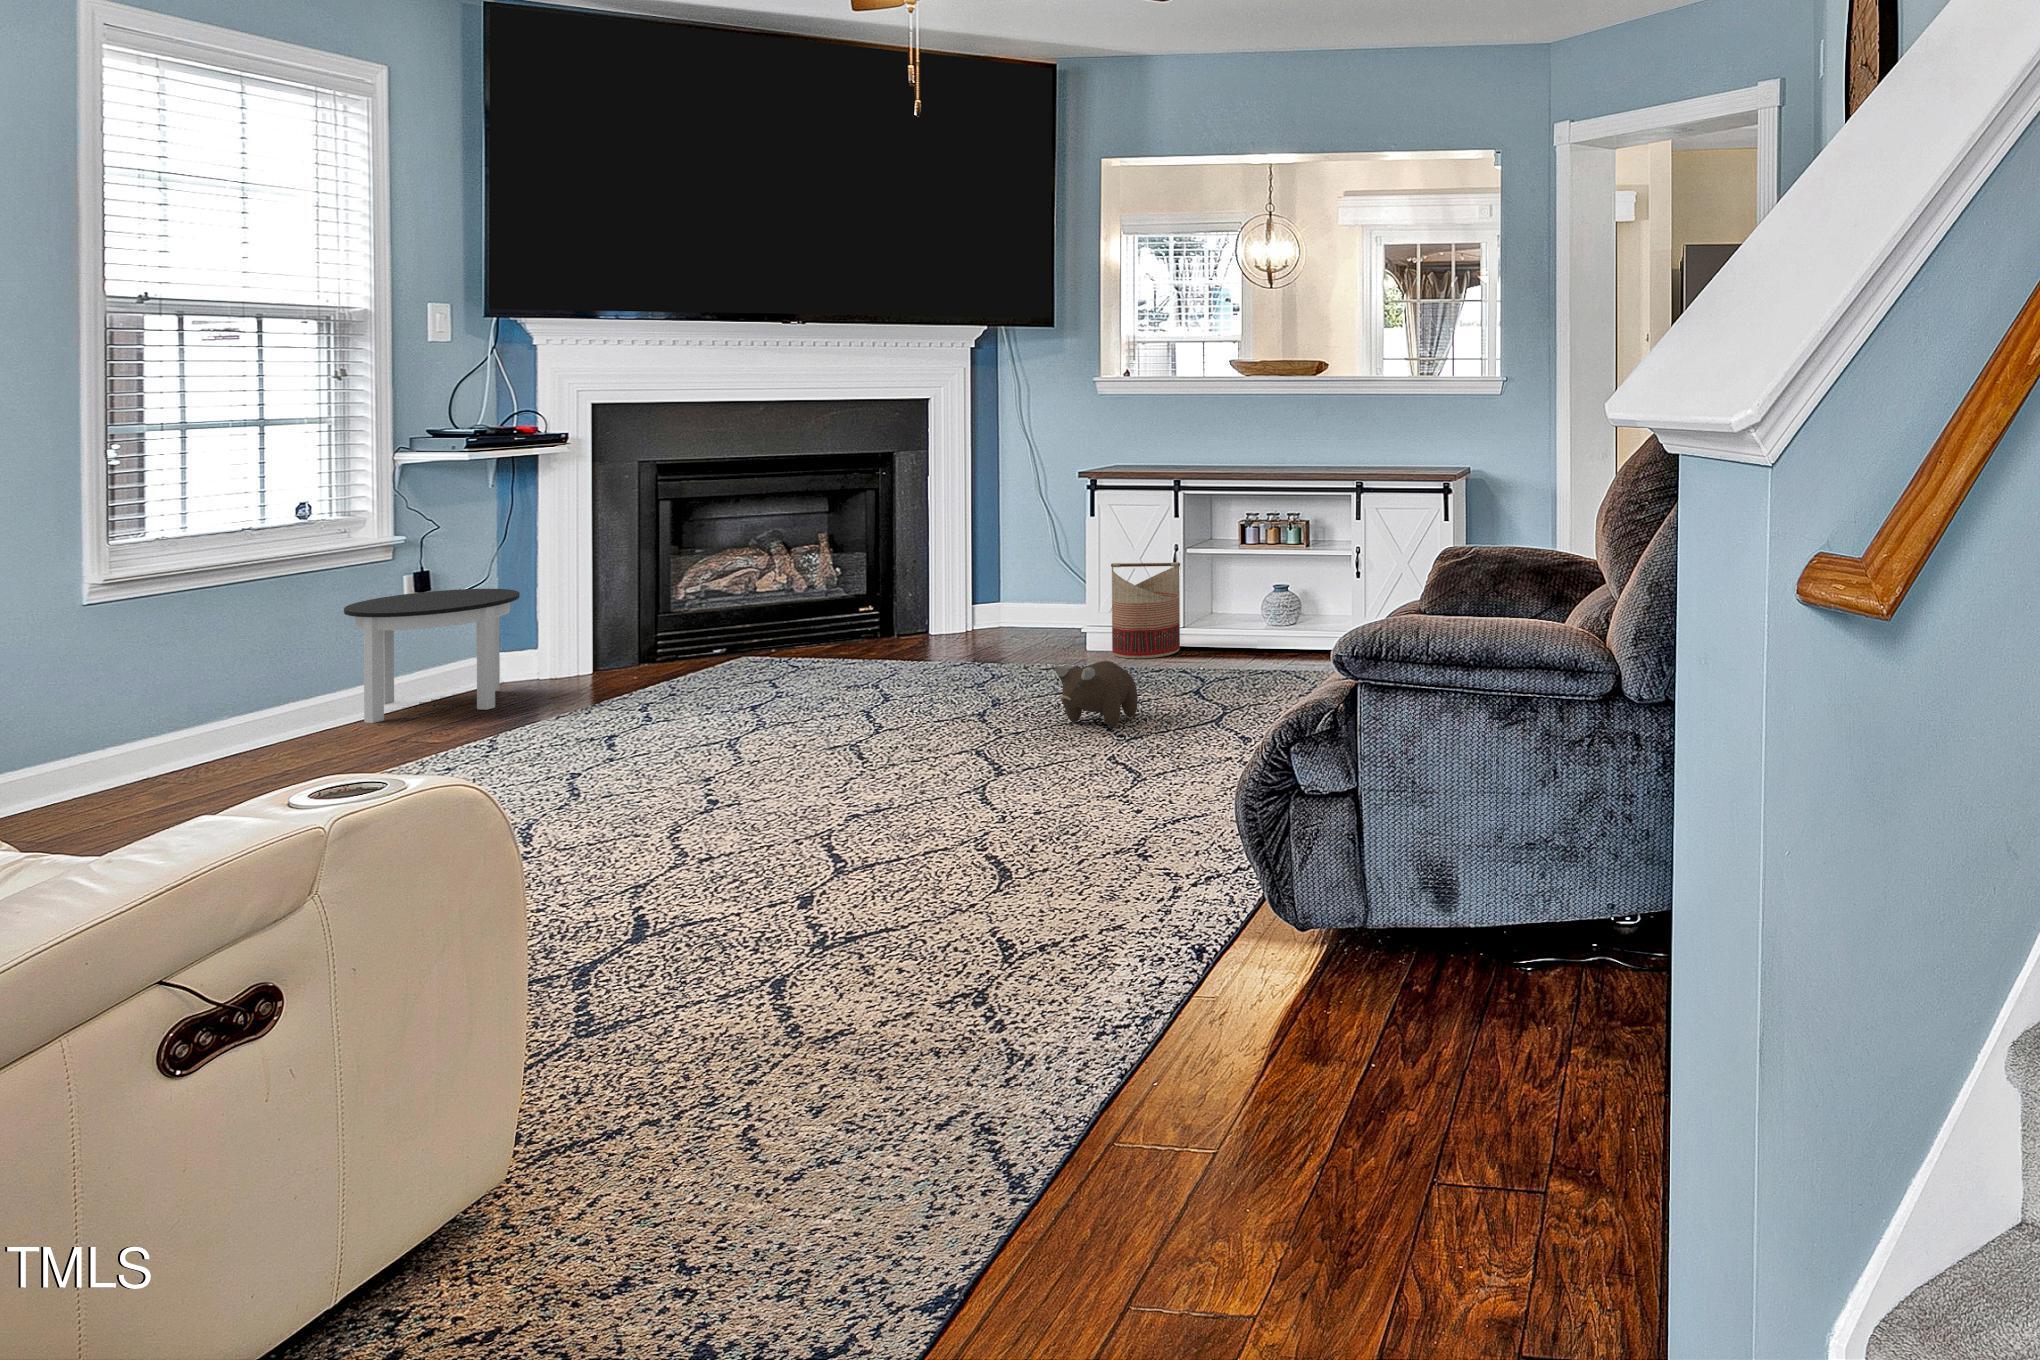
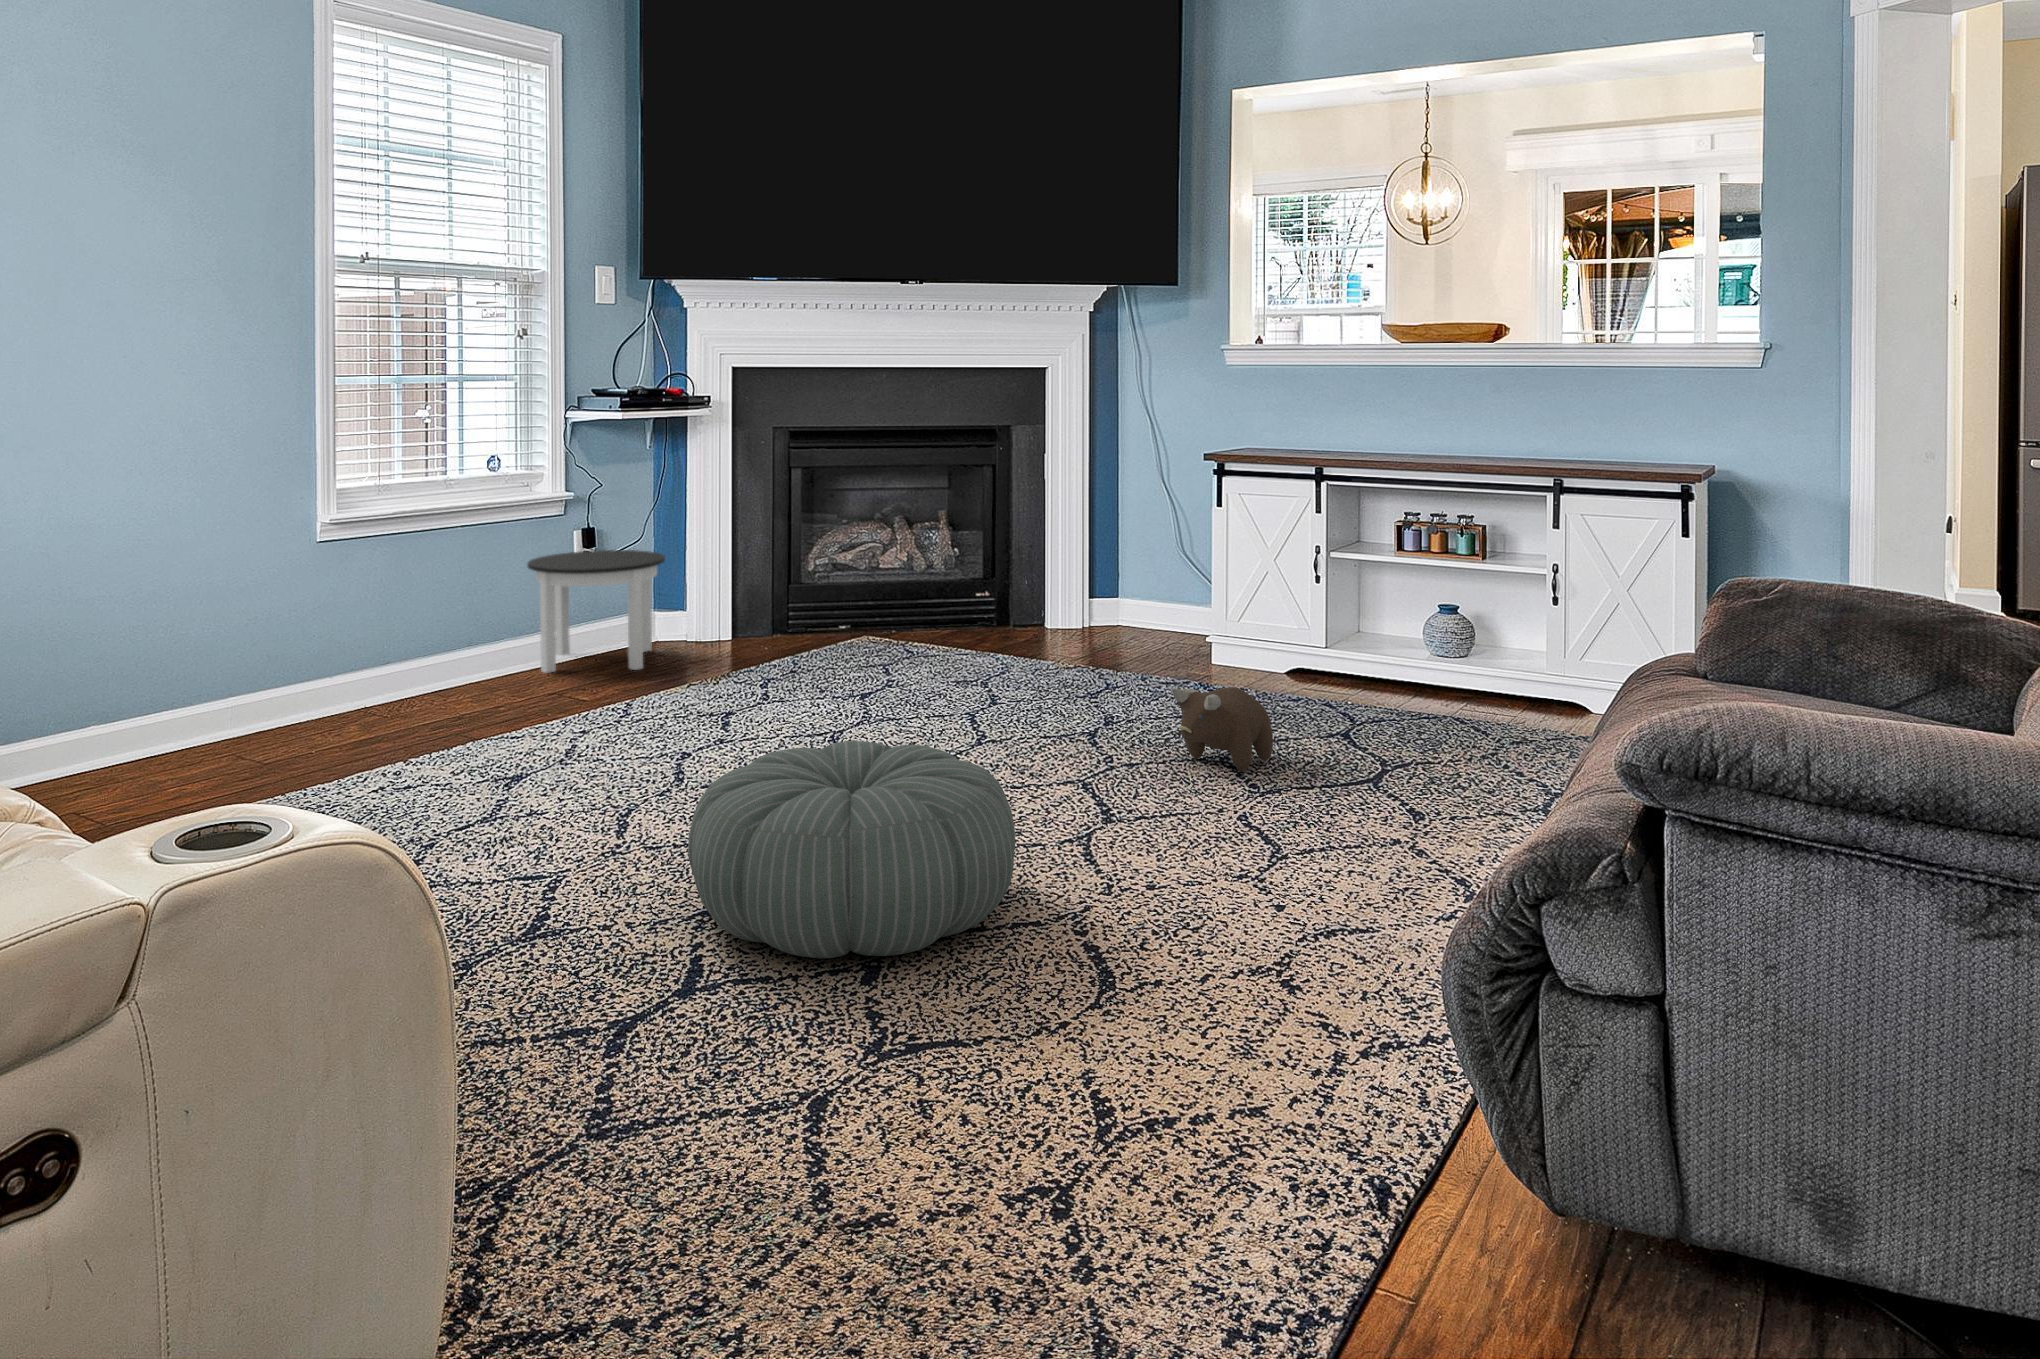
basket: present [1111,562,1180,658] -> none [1238,564,1321,681]
pouf: none [620,725,927,900] -> present [688,741,1015,959]

